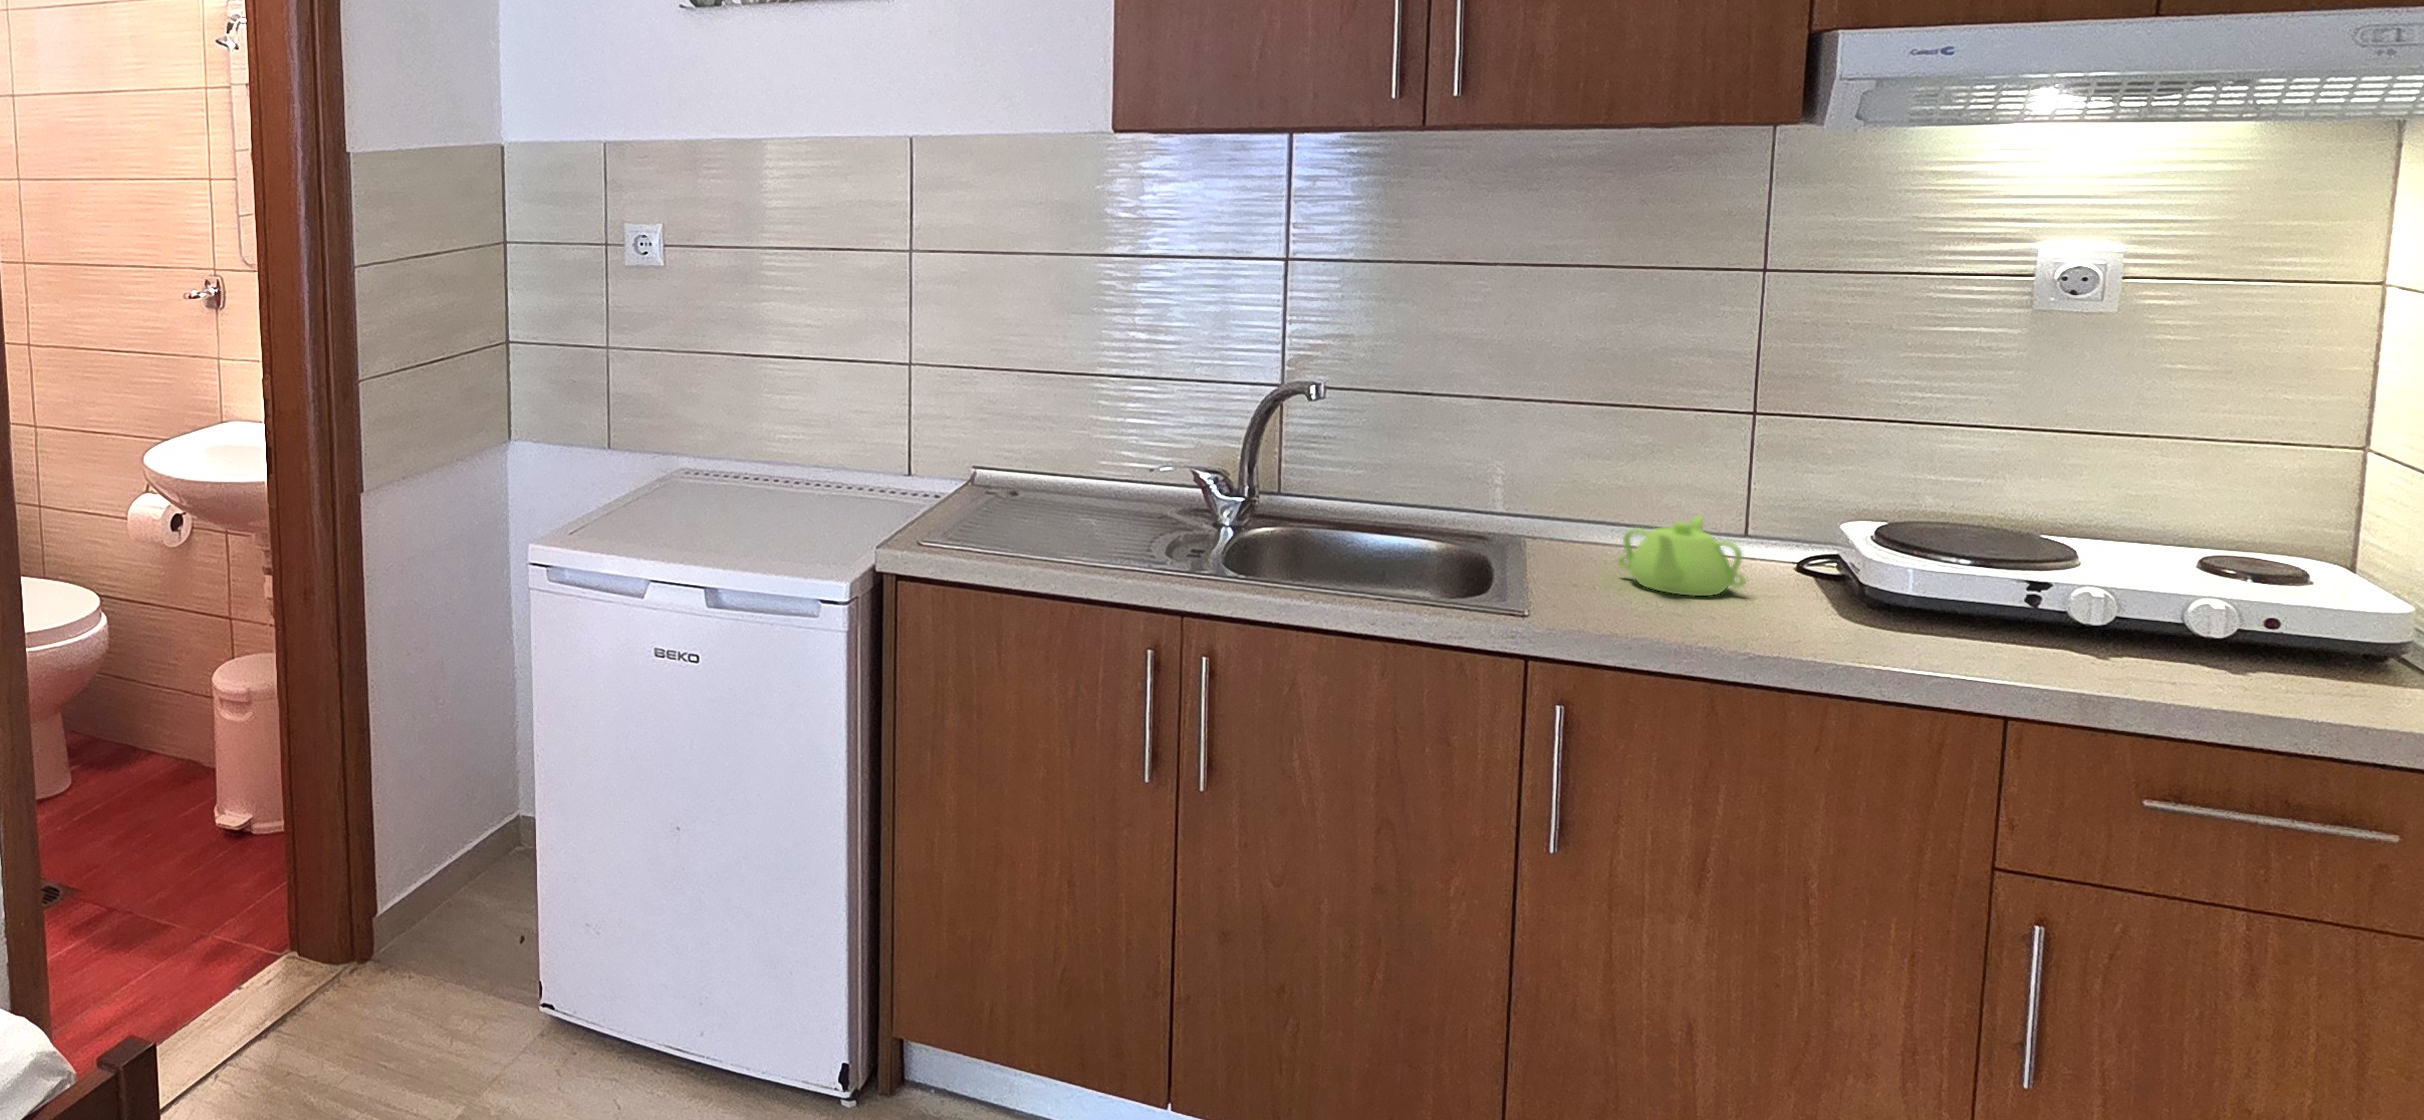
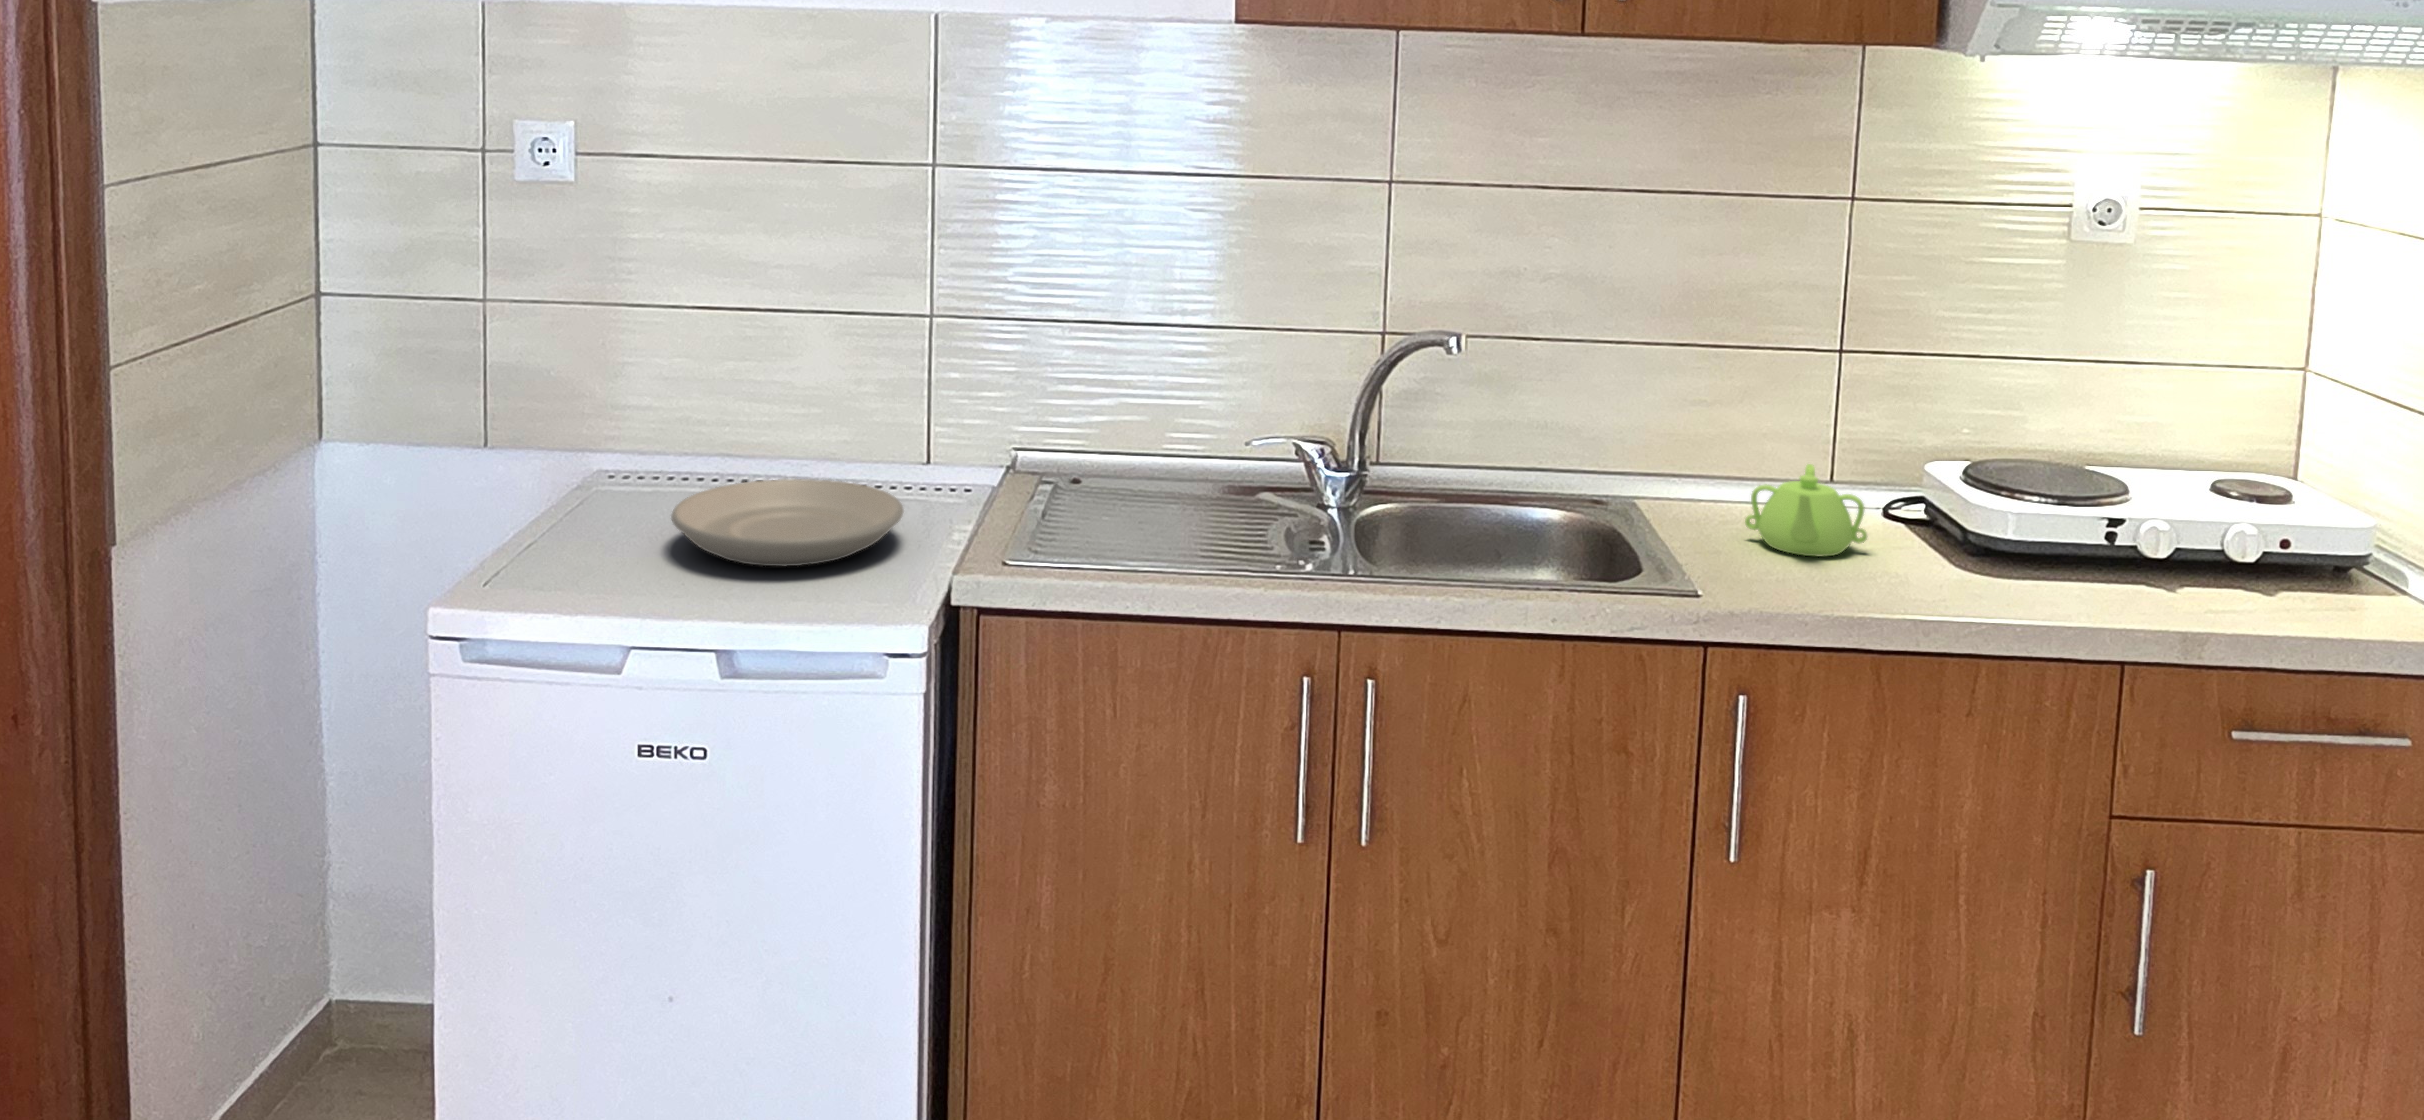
plate: none [703,478,868,533] -> present [671,479,904,566]

